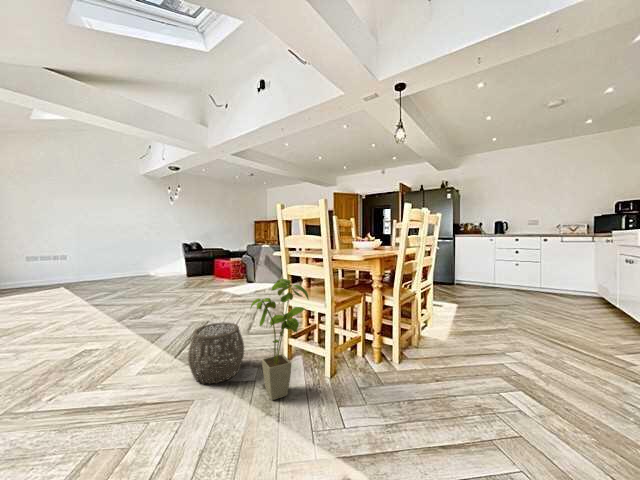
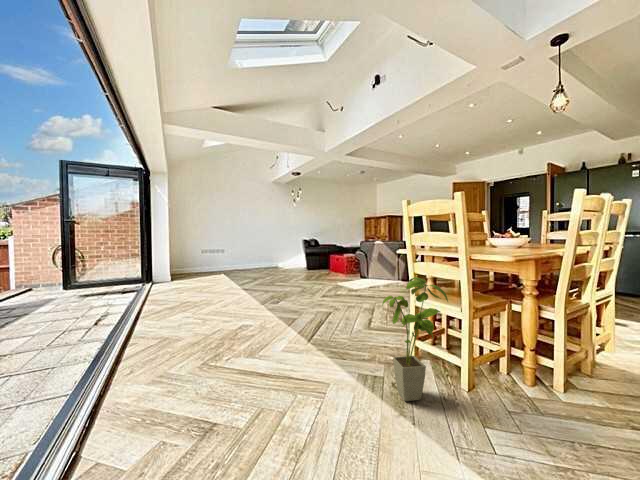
woven basket: present [188,323,244,384] -> none [321,315,372,373]

